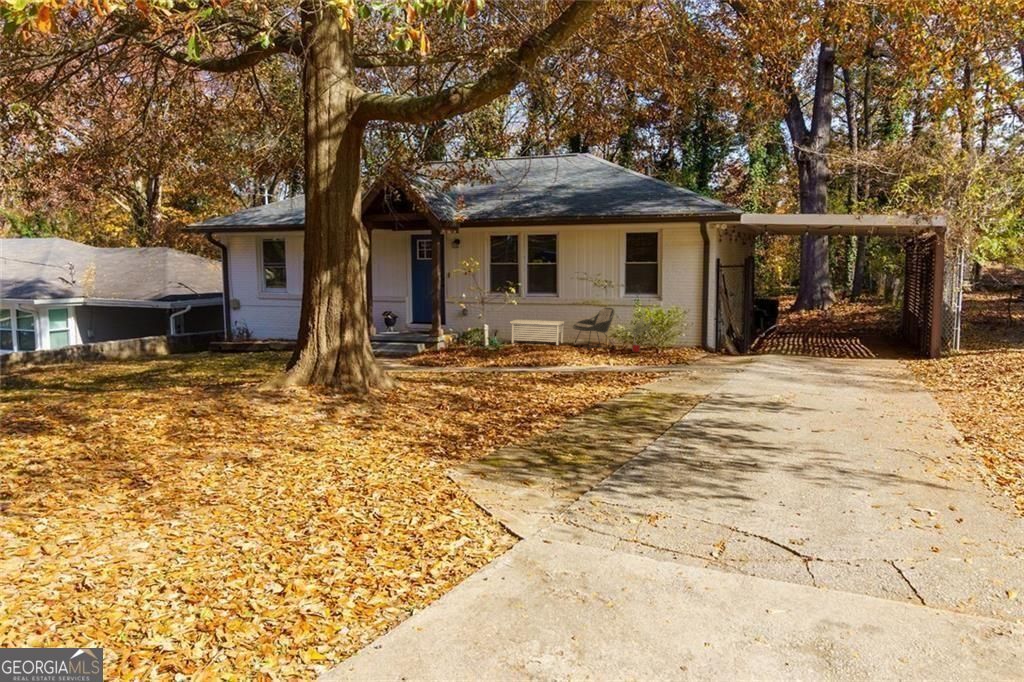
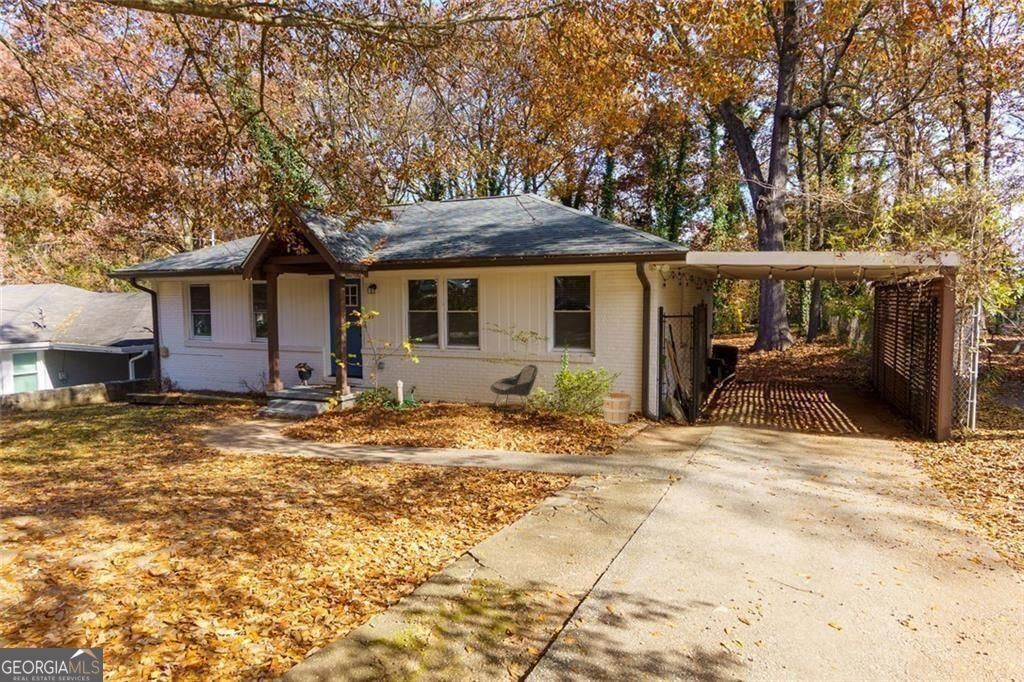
potted tree: present [622,315,653,352] -> none [543,374,580,422]
storage bench: present [510,320,564,345] -> none [422,376,487,408]
wooden bucket: none [668,329,695,353] -> present [602,392,633,424]

